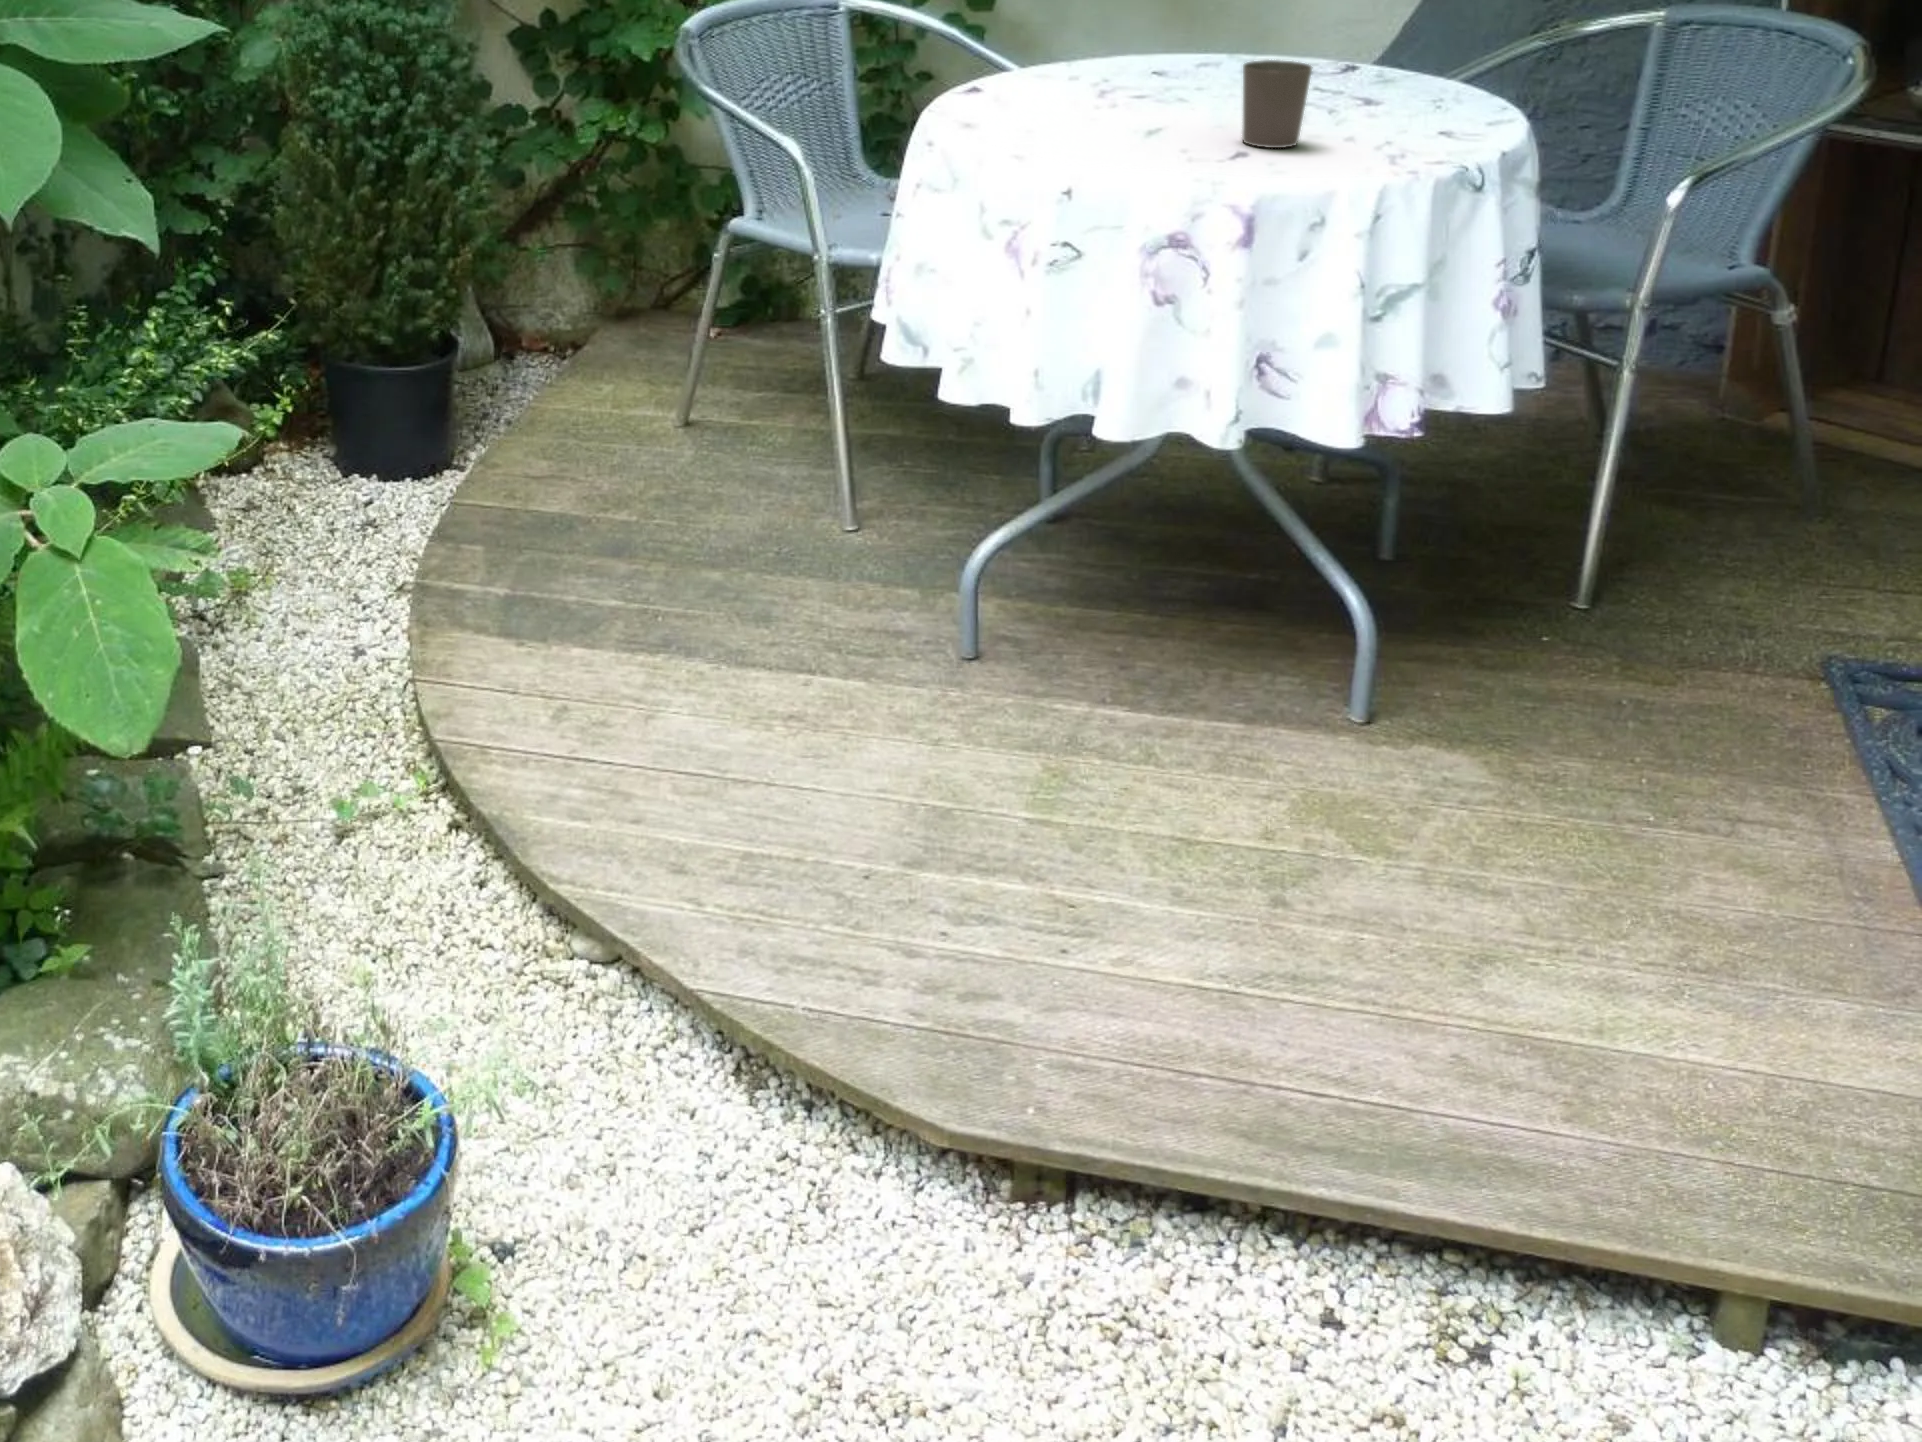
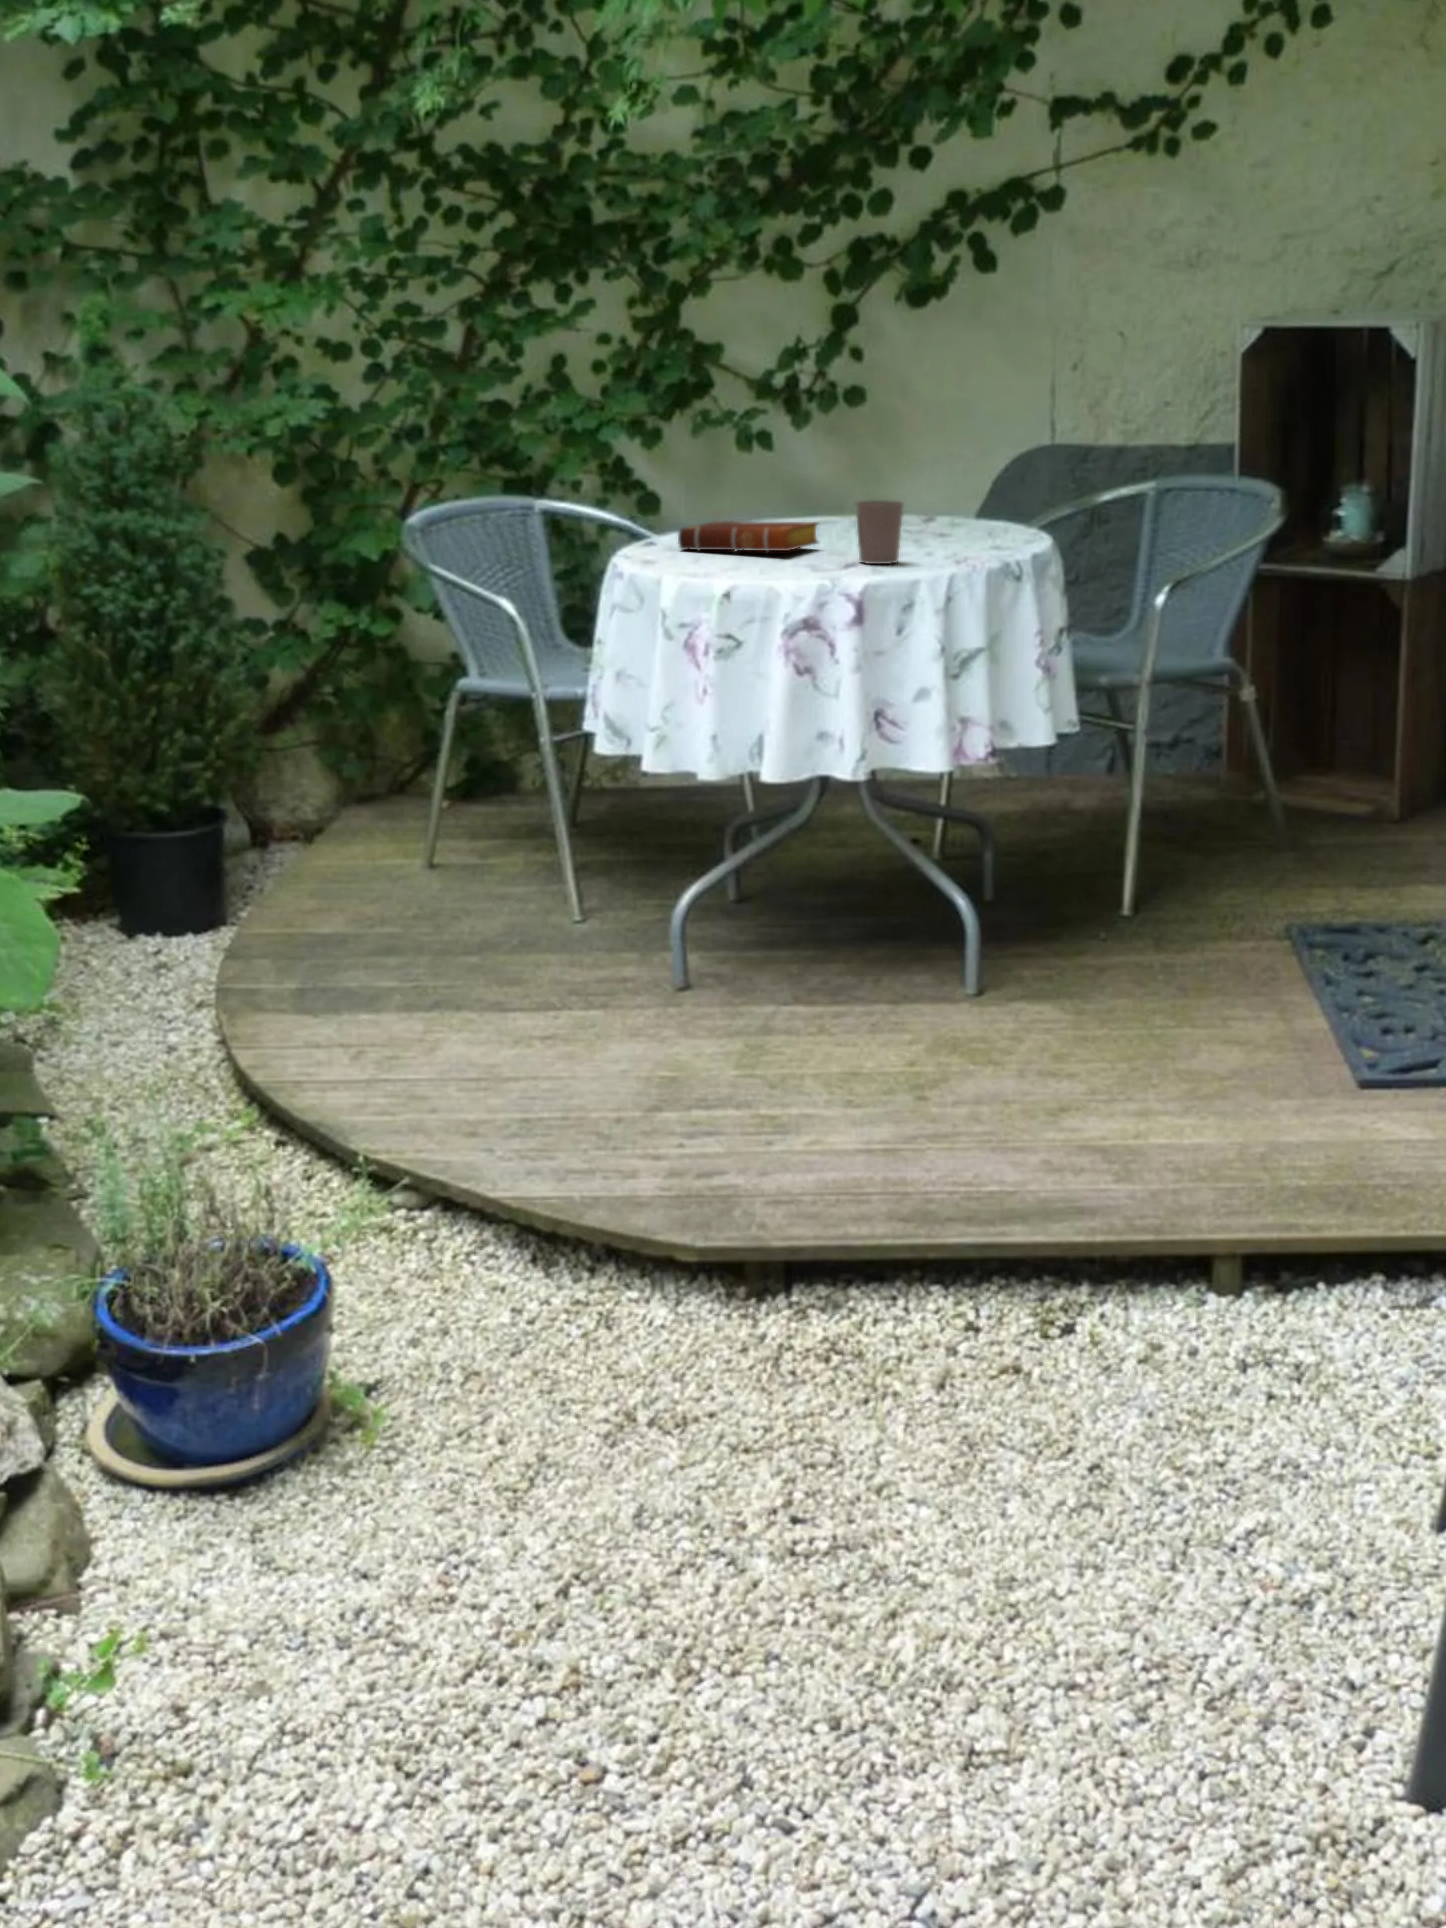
book: none [998,68,1190,121] -> present [678,521,818,551]

